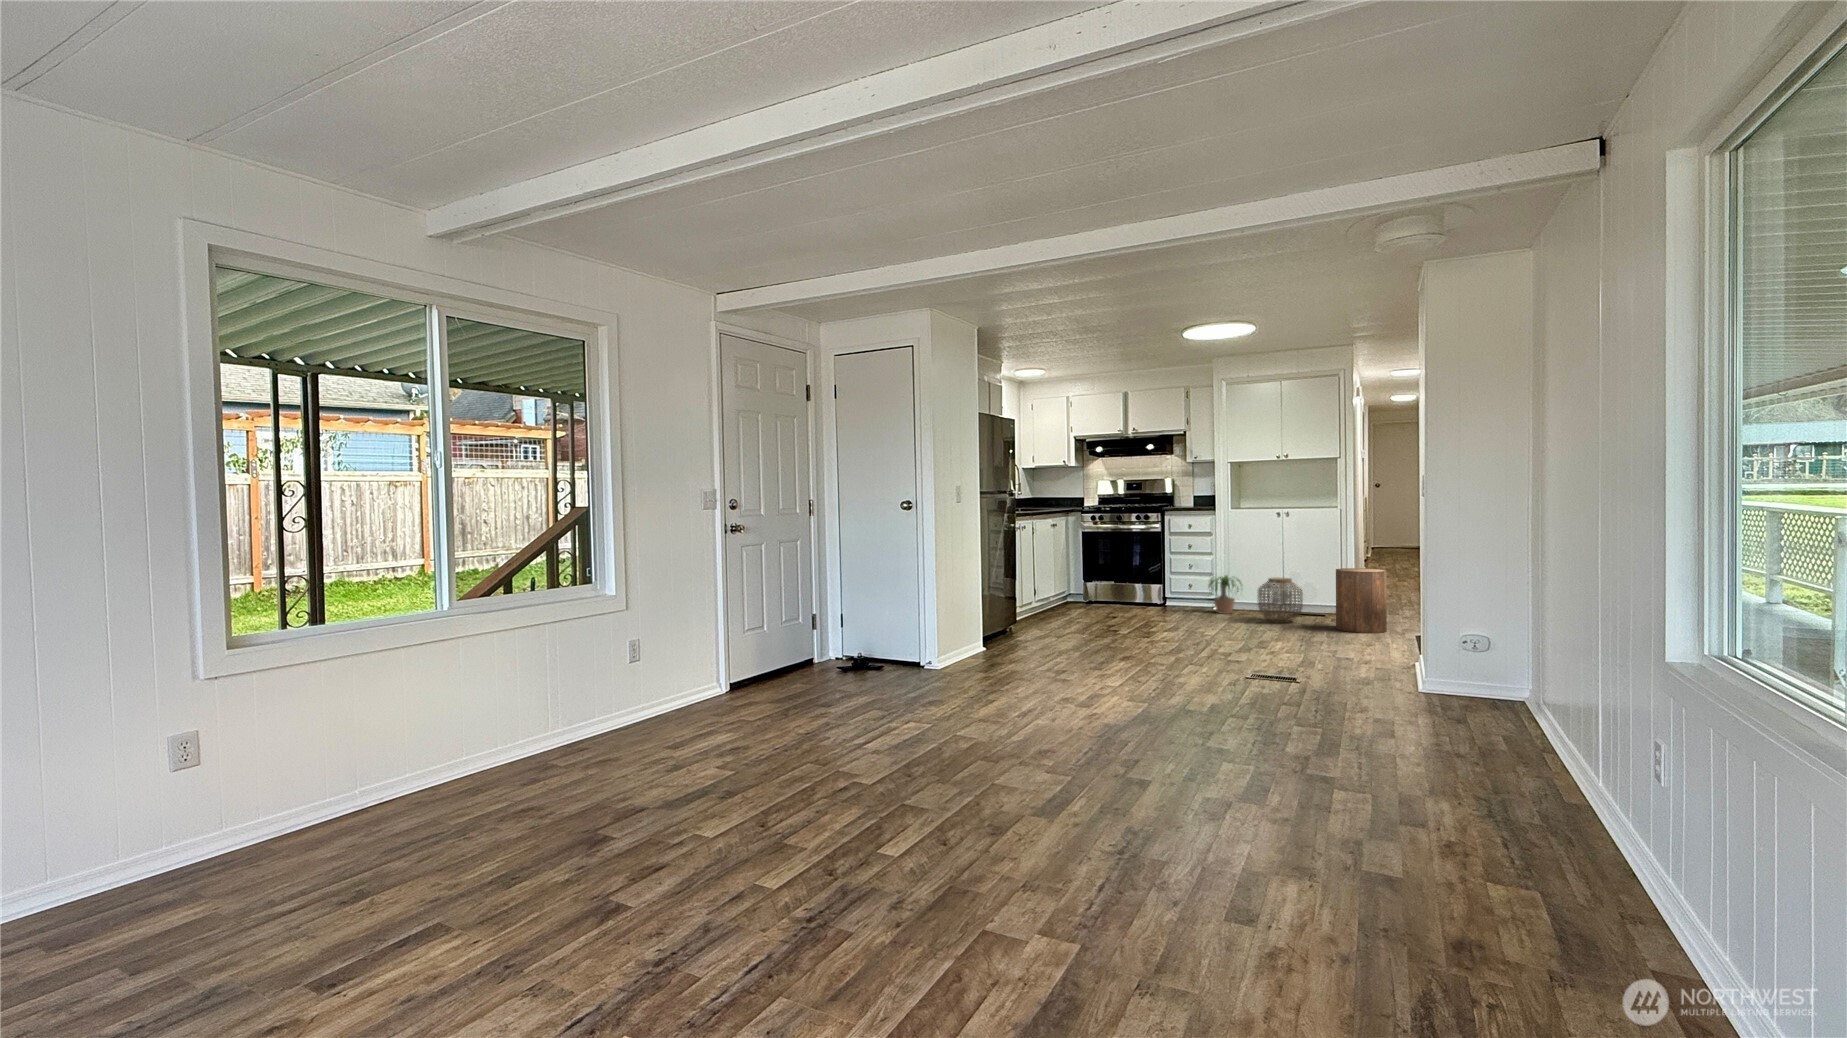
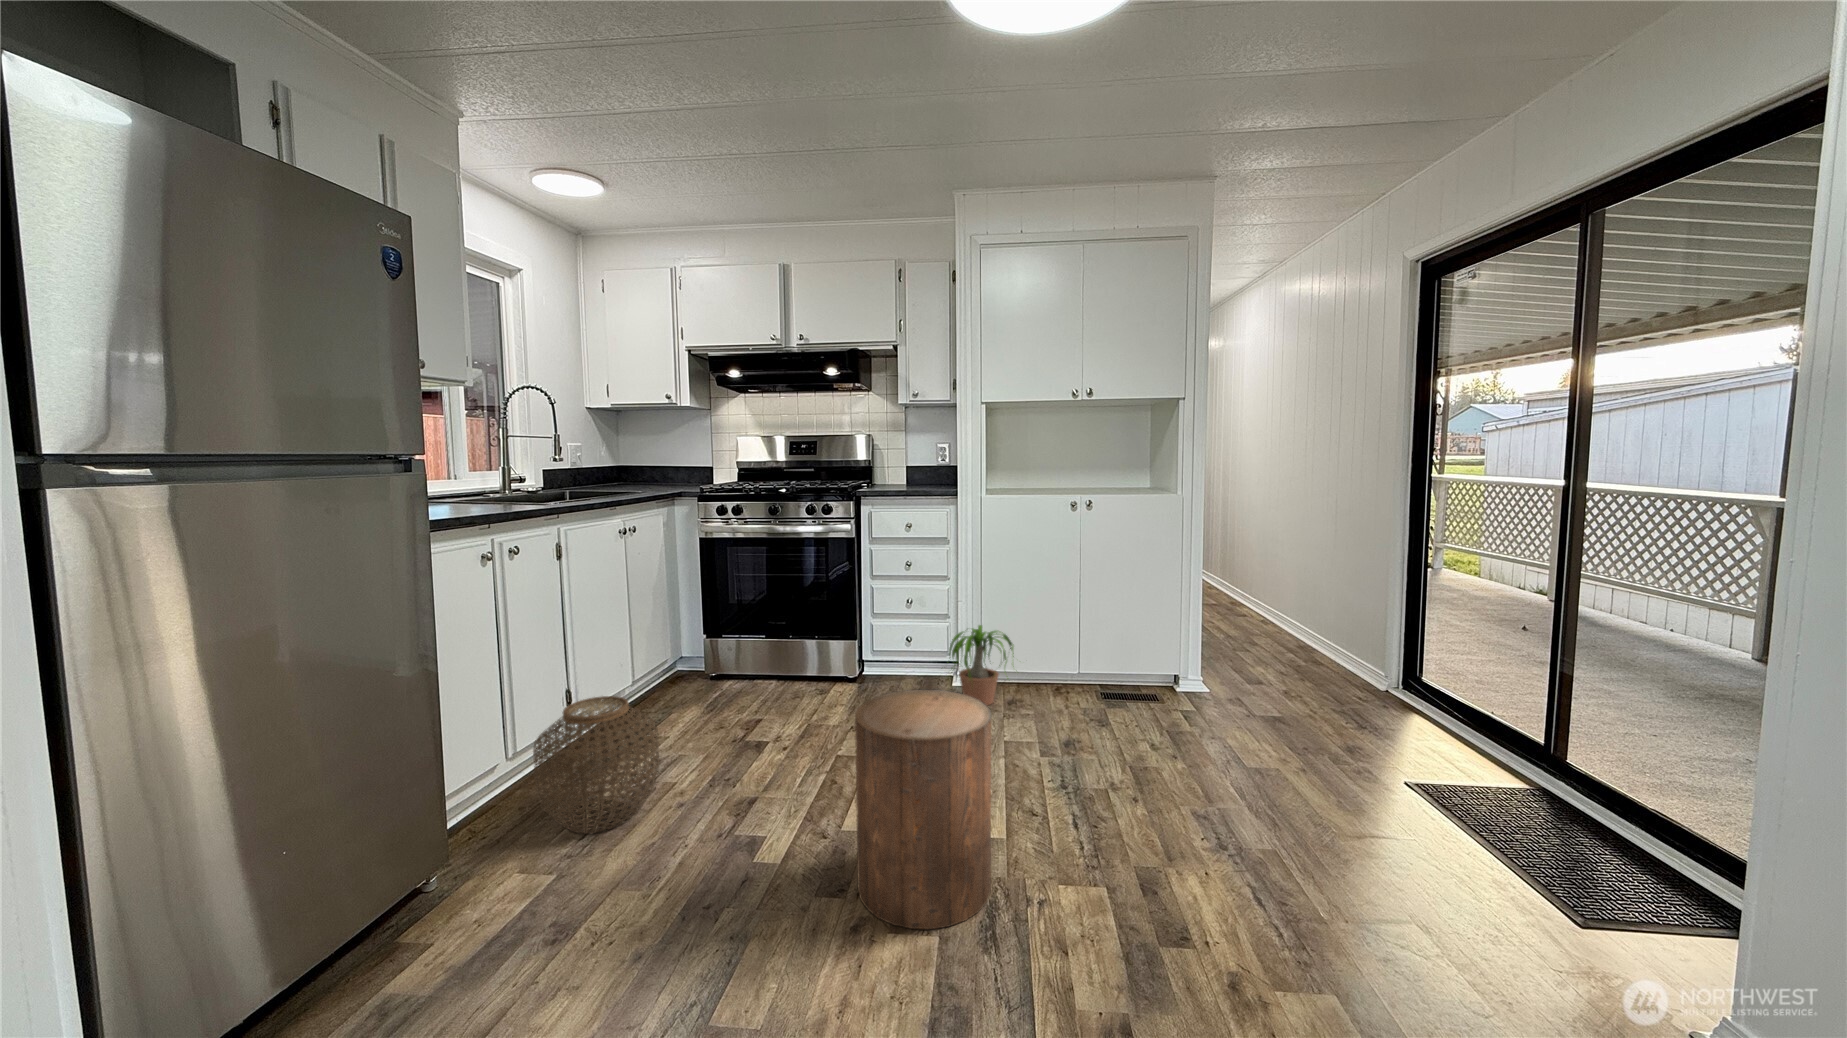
stool: present [1336,568,1387,633] -> present [855,690,991,929]
woven basket: present [1258,578,1303,623] -> present [533,696,659,834]

